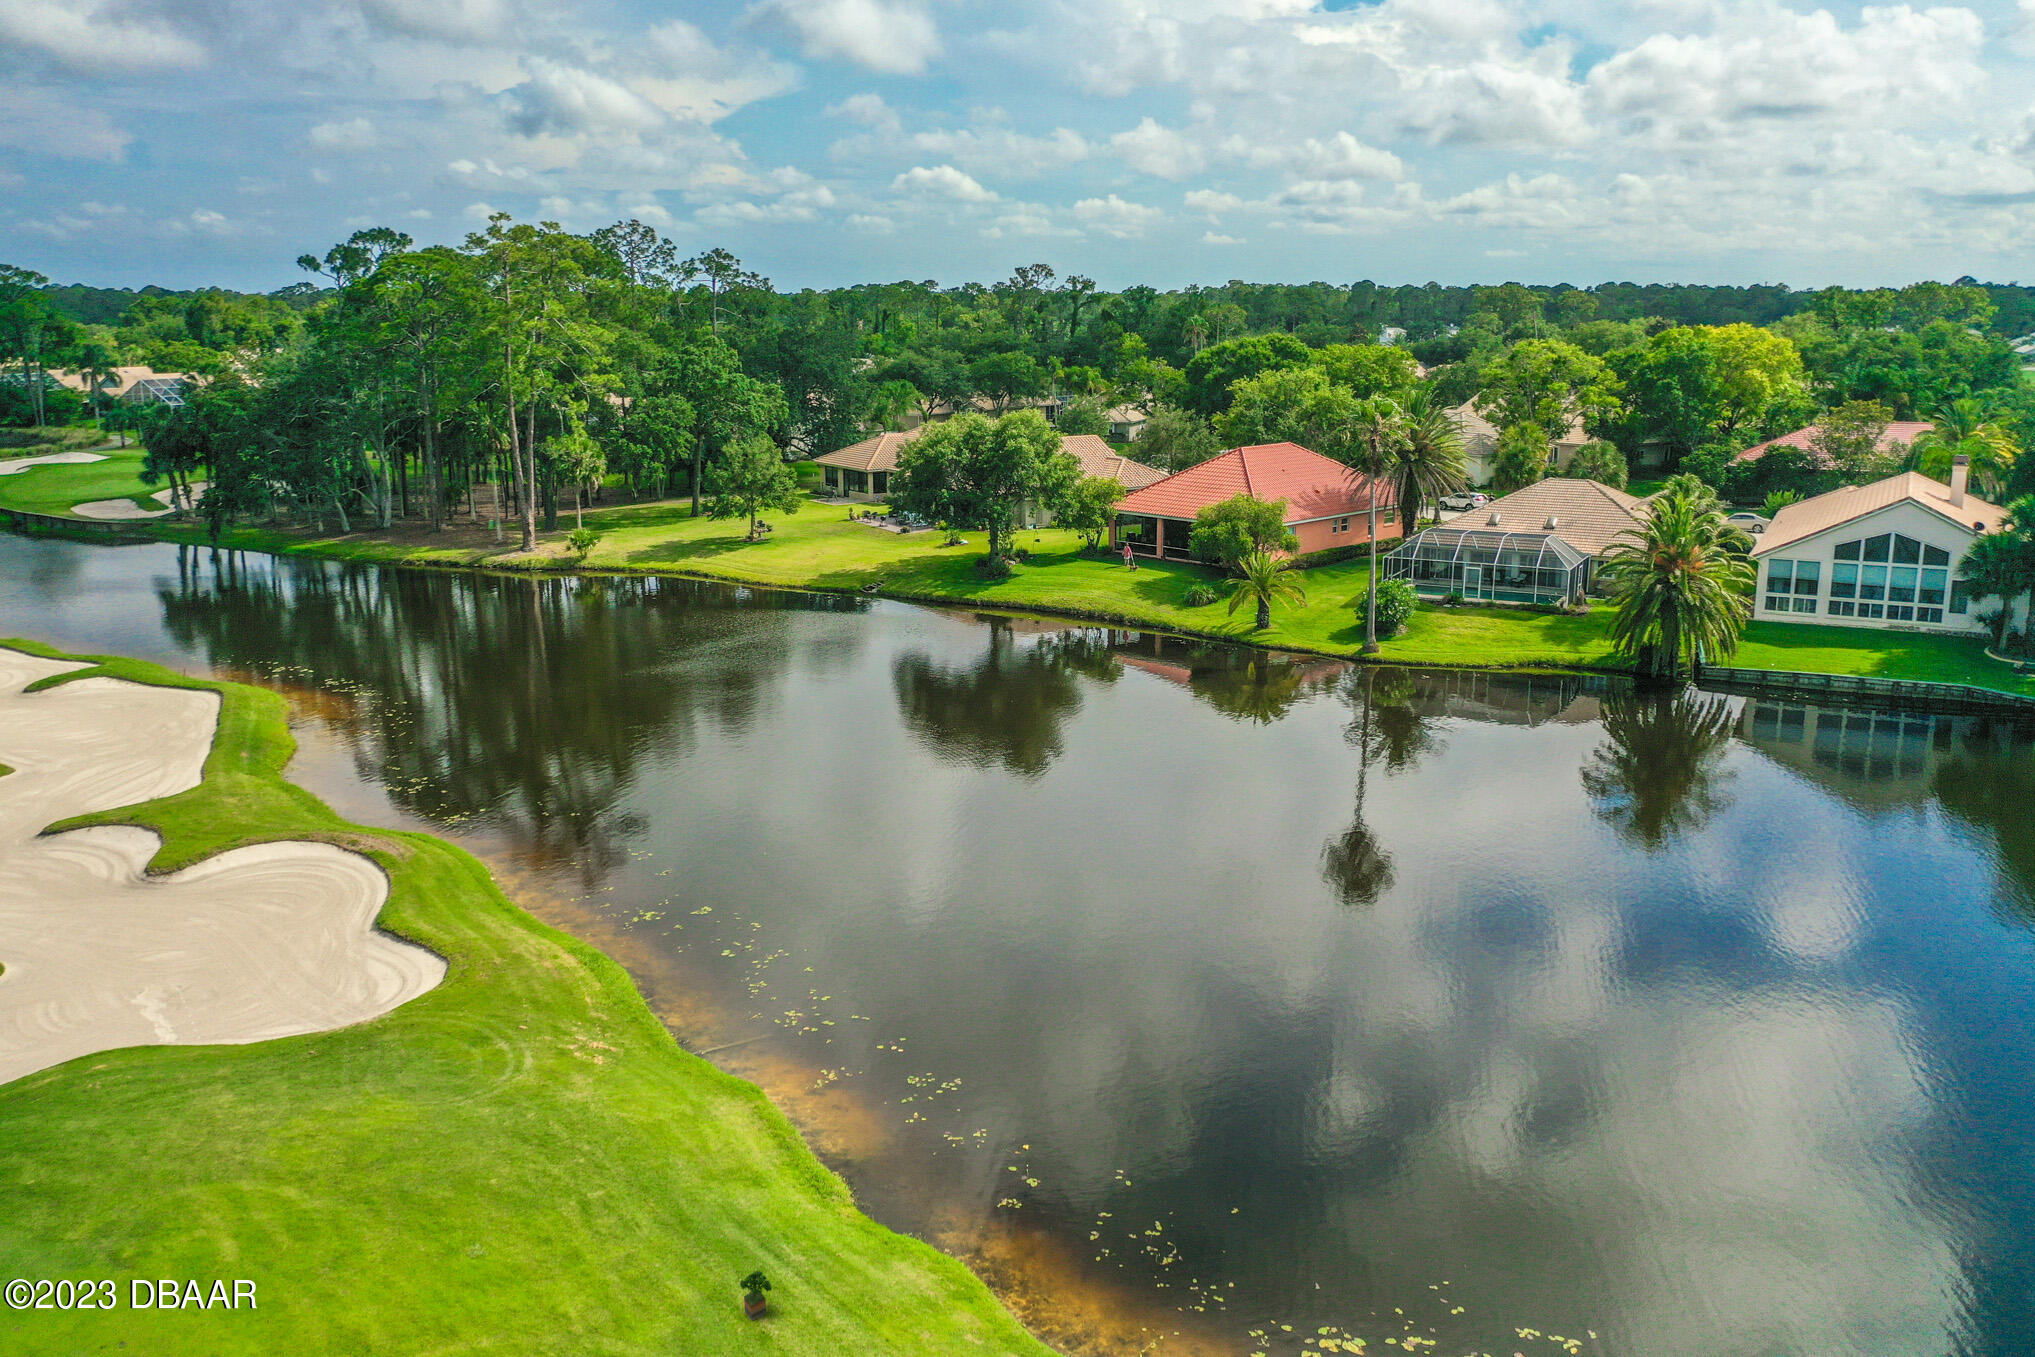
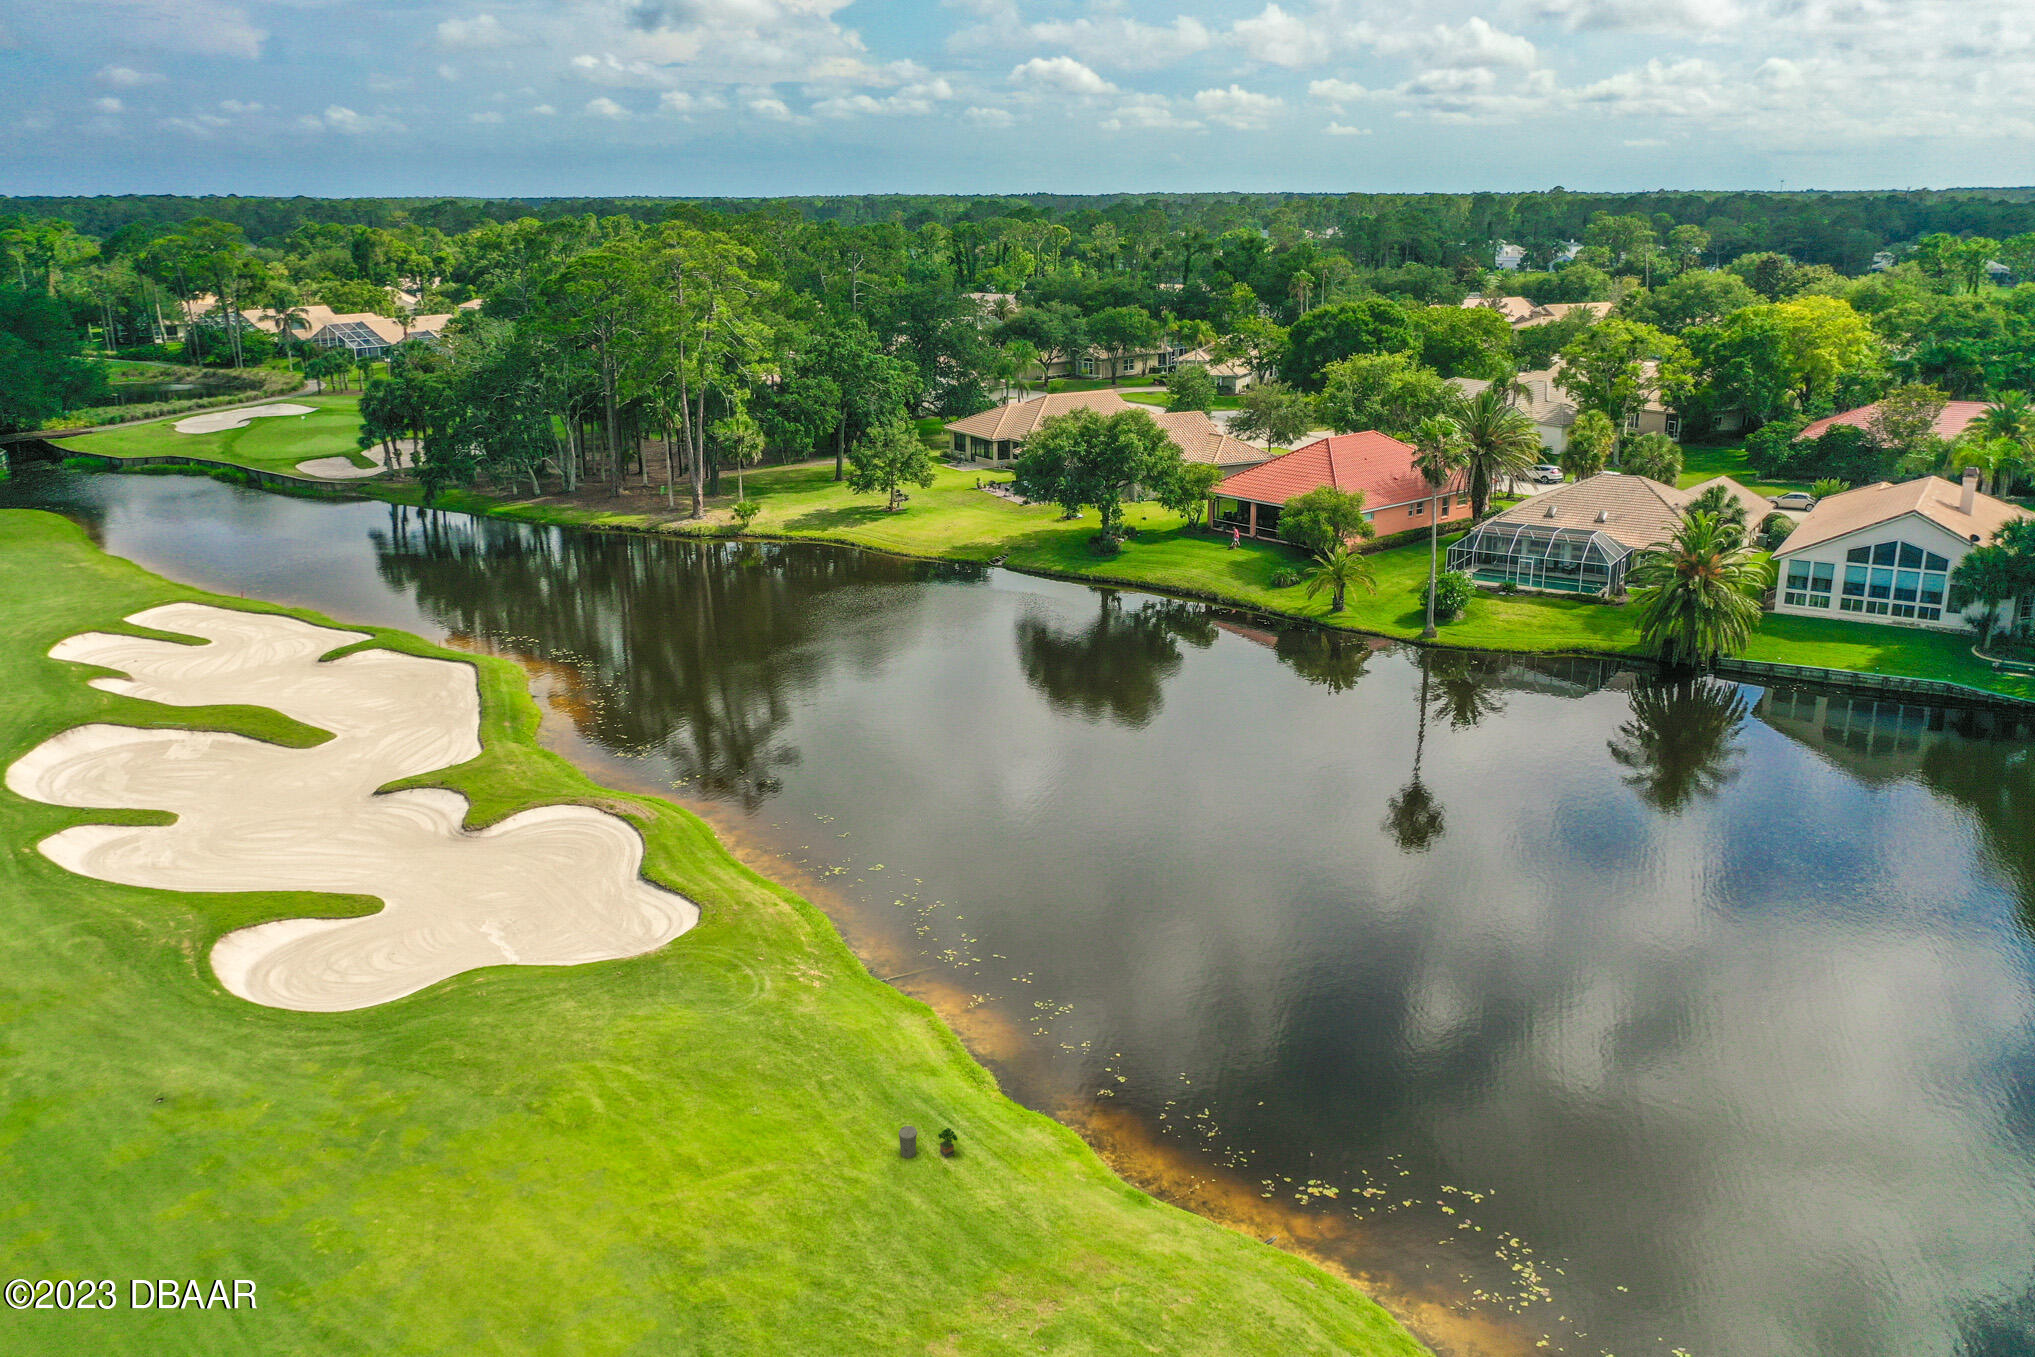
trash can: none [675,1270,706,1324] -> present [899,1126,917,1158]

